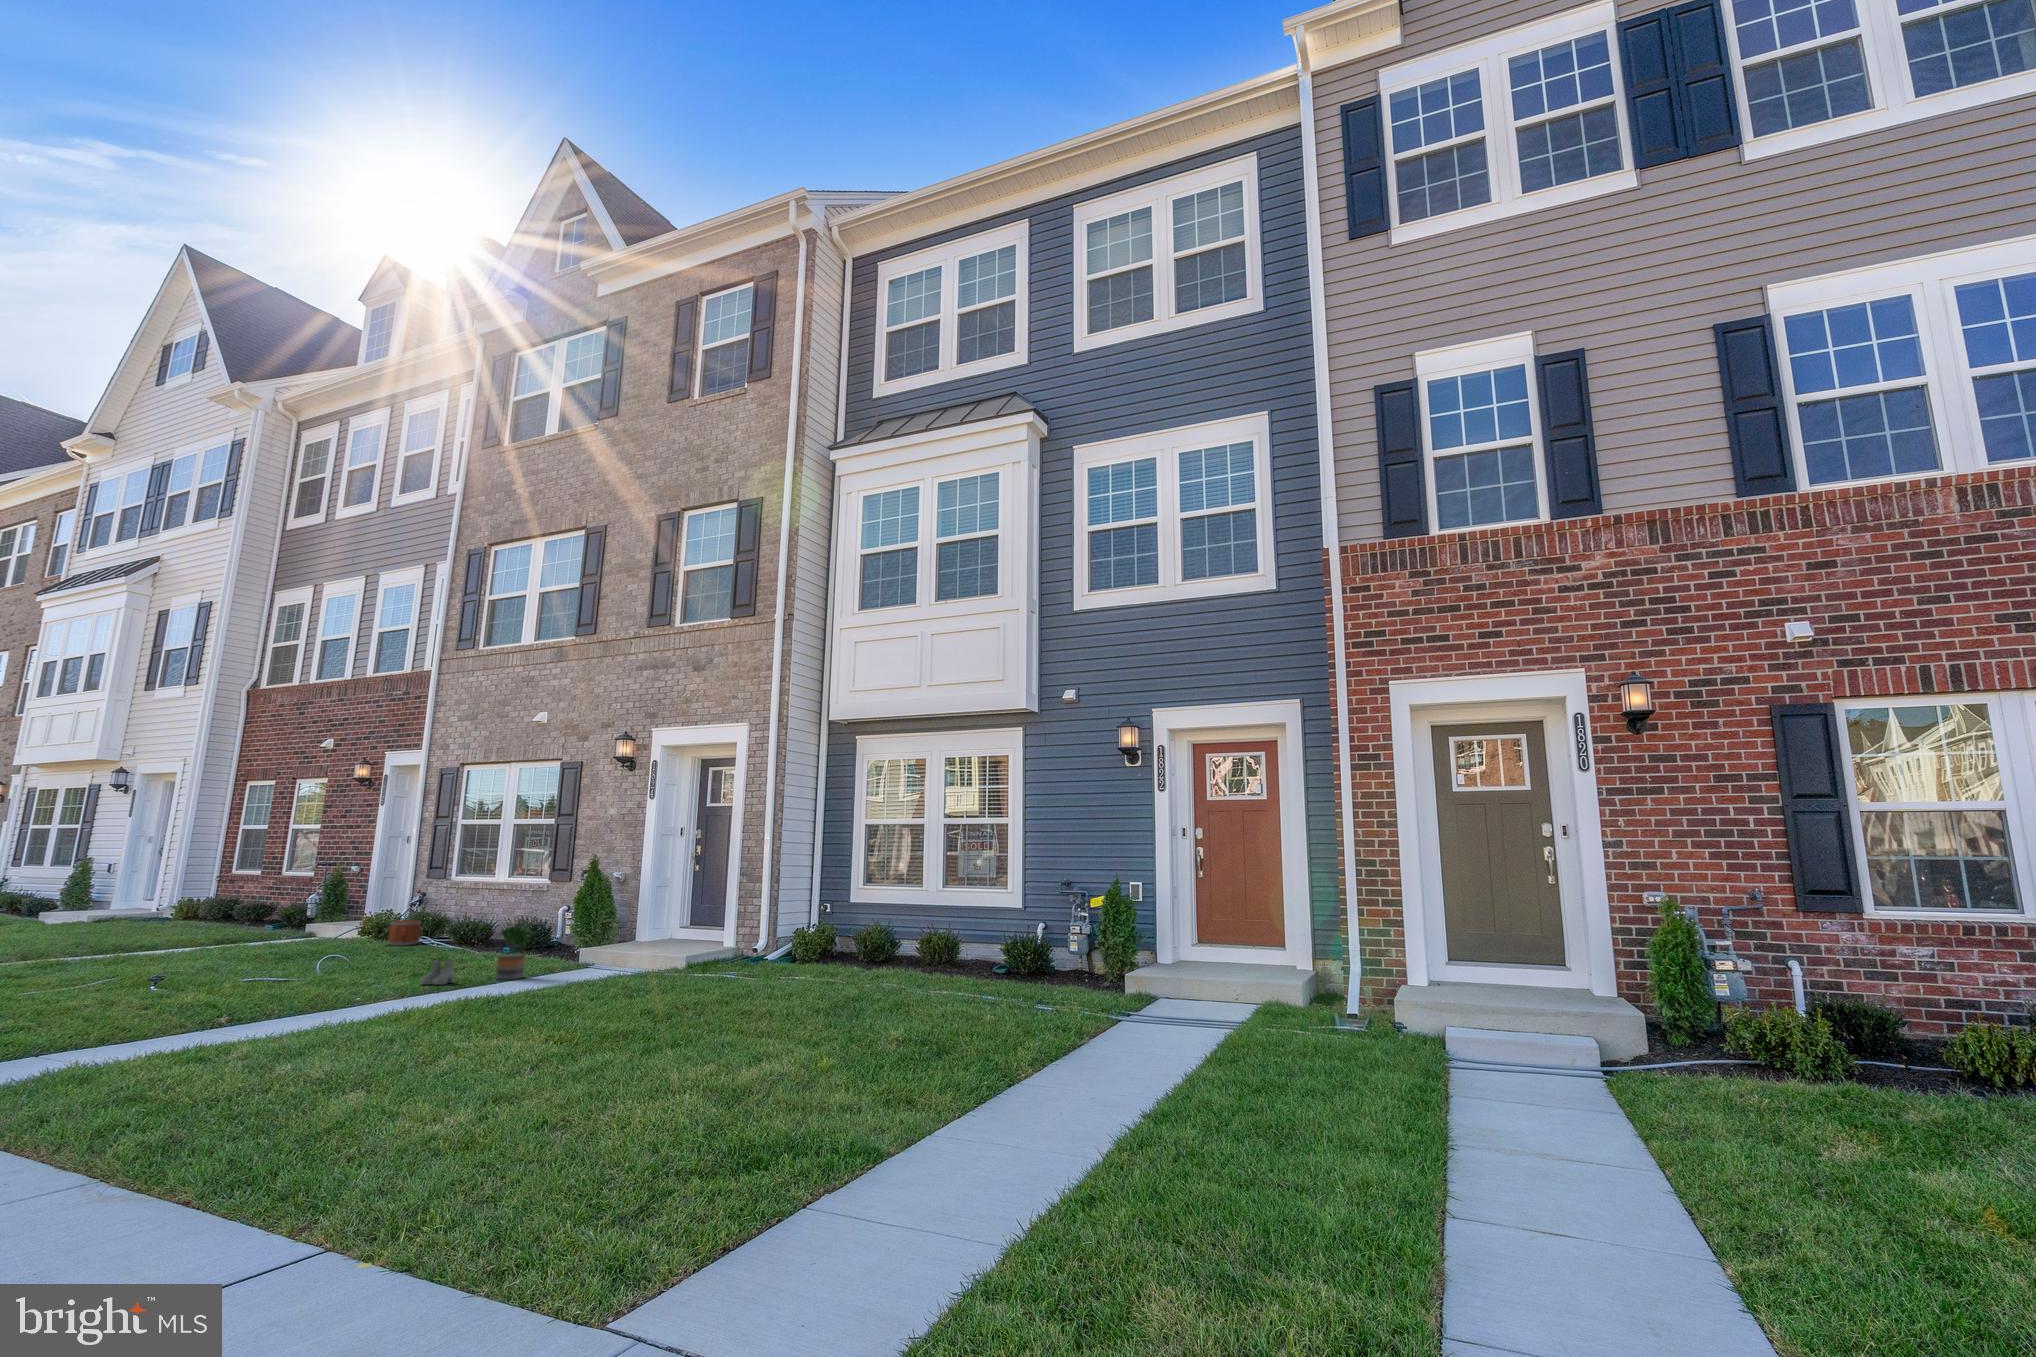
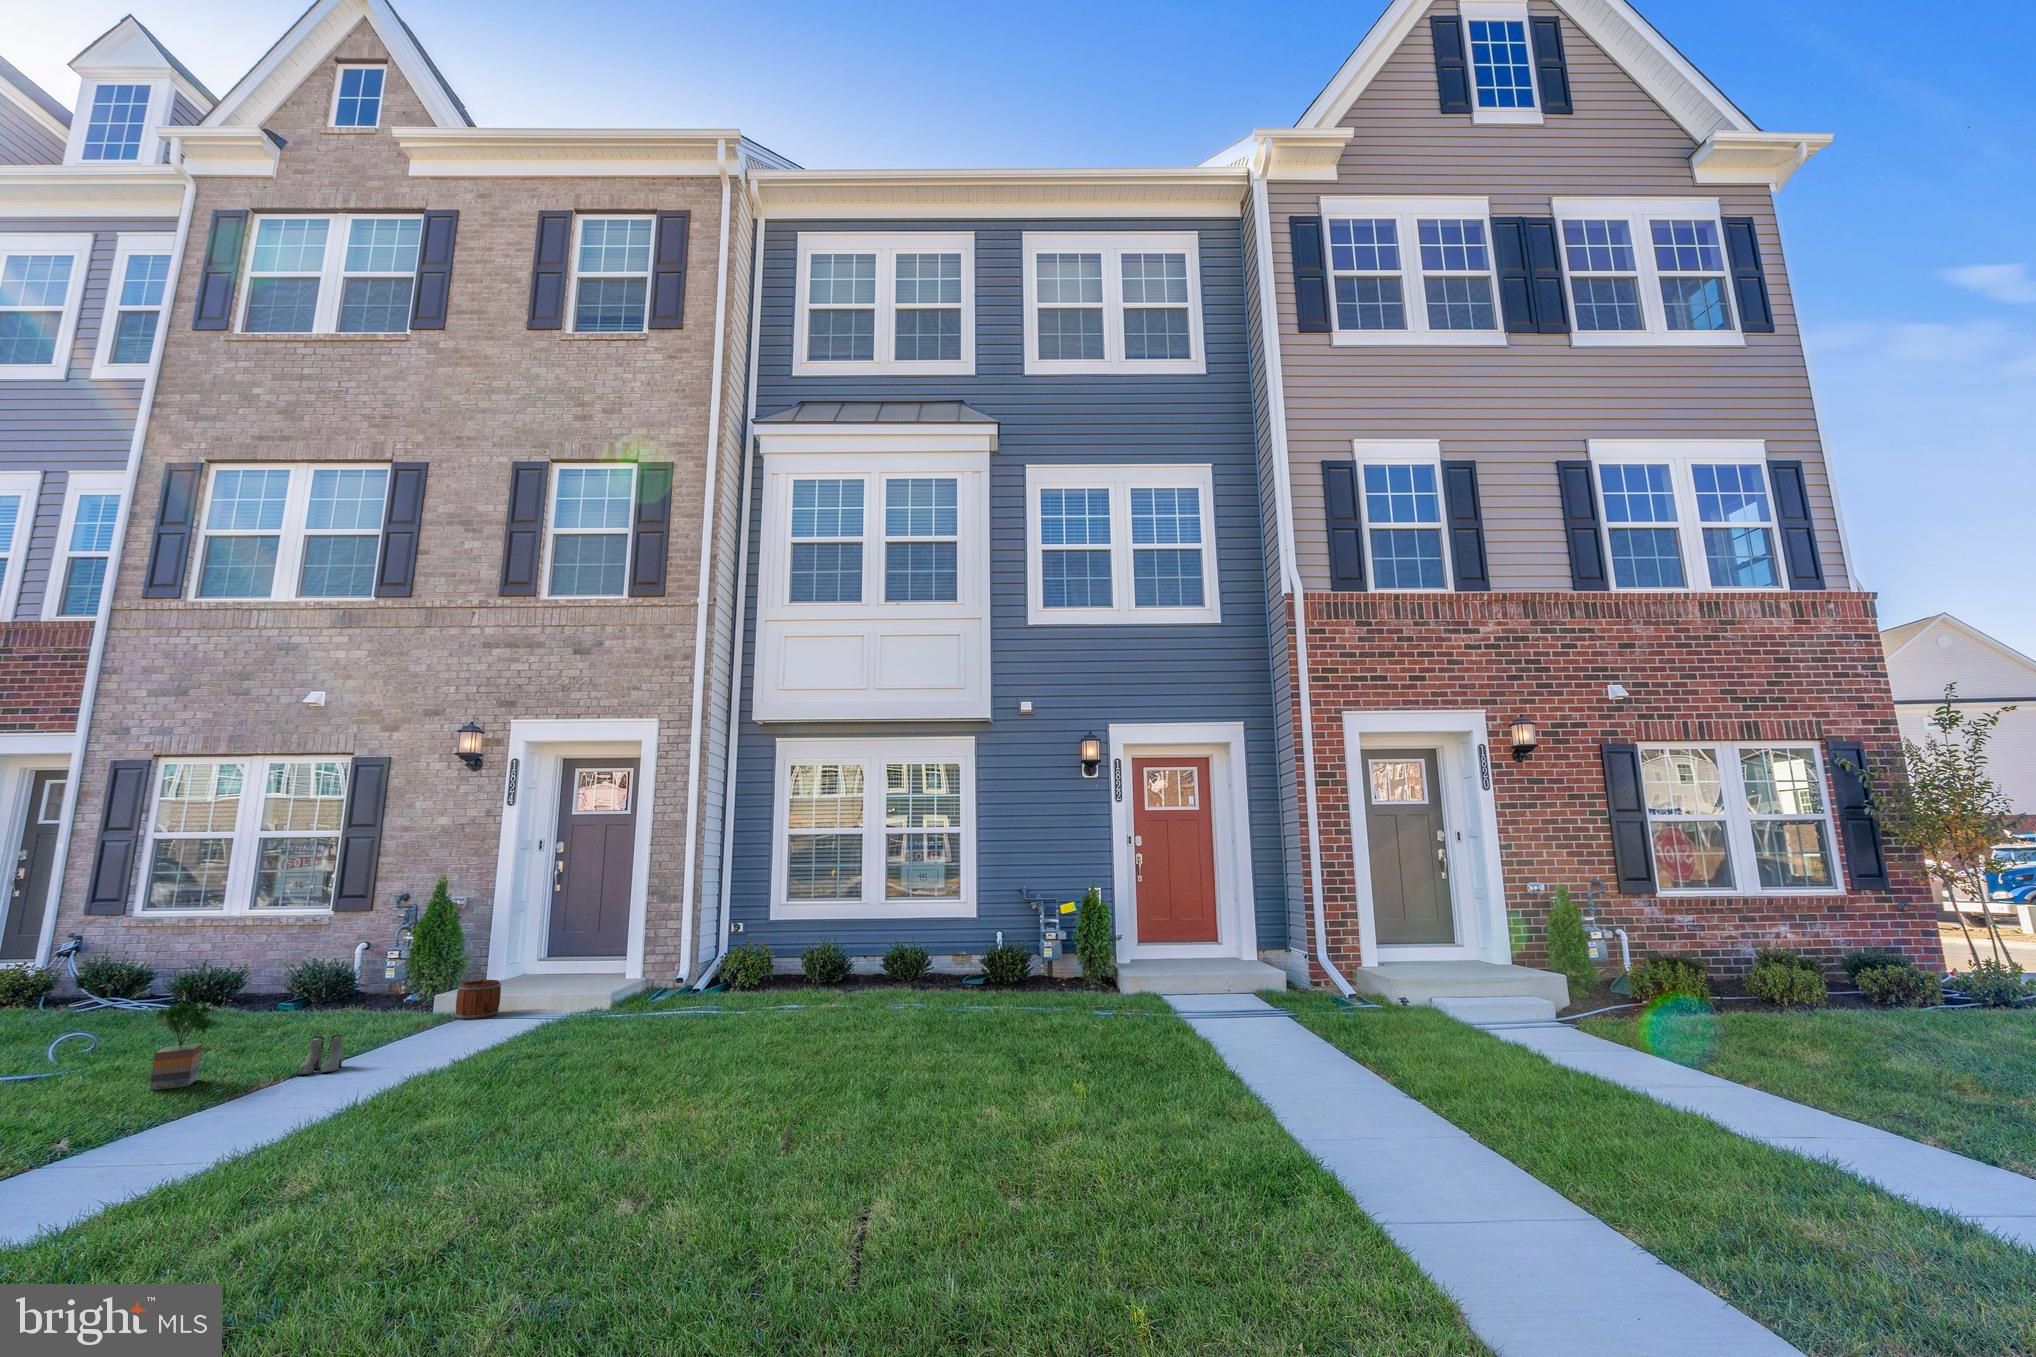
bucket: present [388,920,421,946] -> present [455,980,501,1020]
potted tree: present [496,927,533,980] -> present [150,1002,219,1091]

